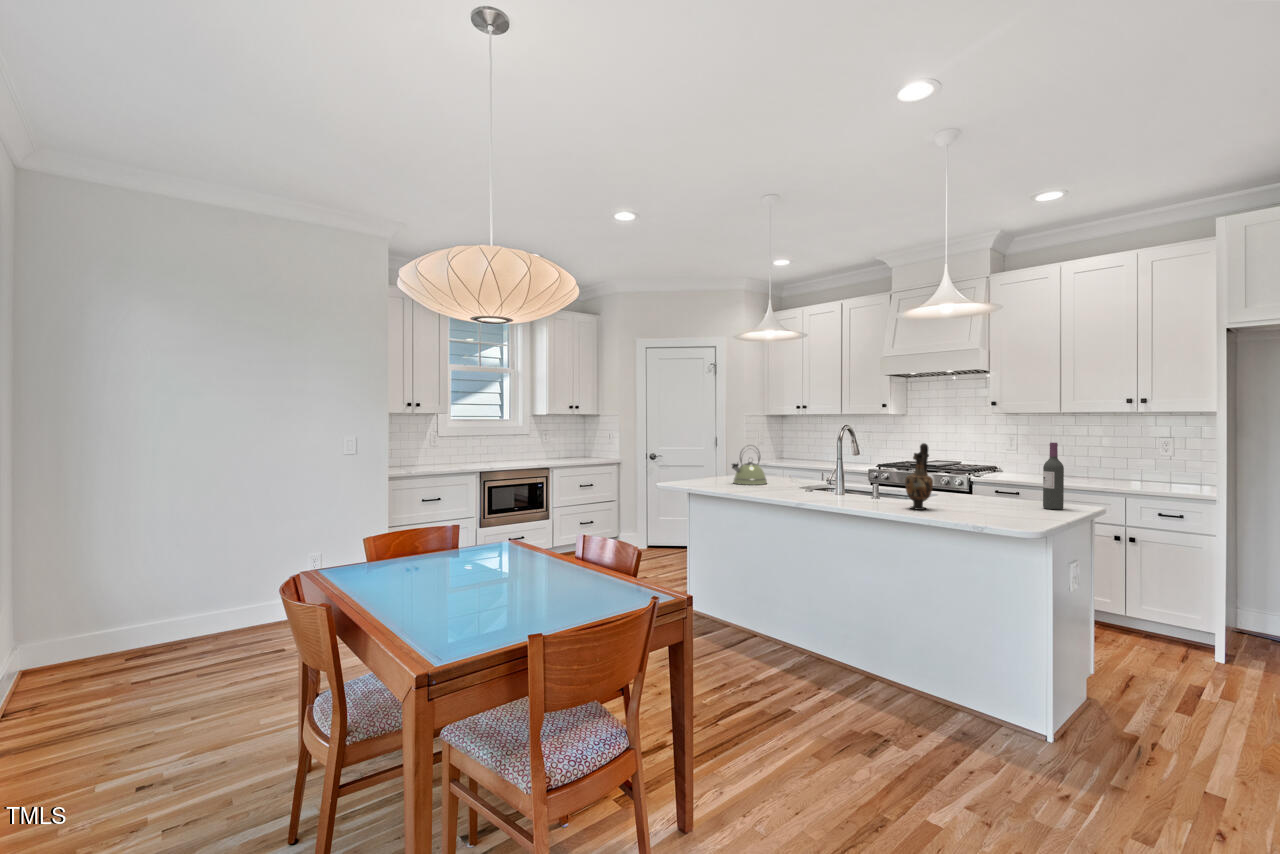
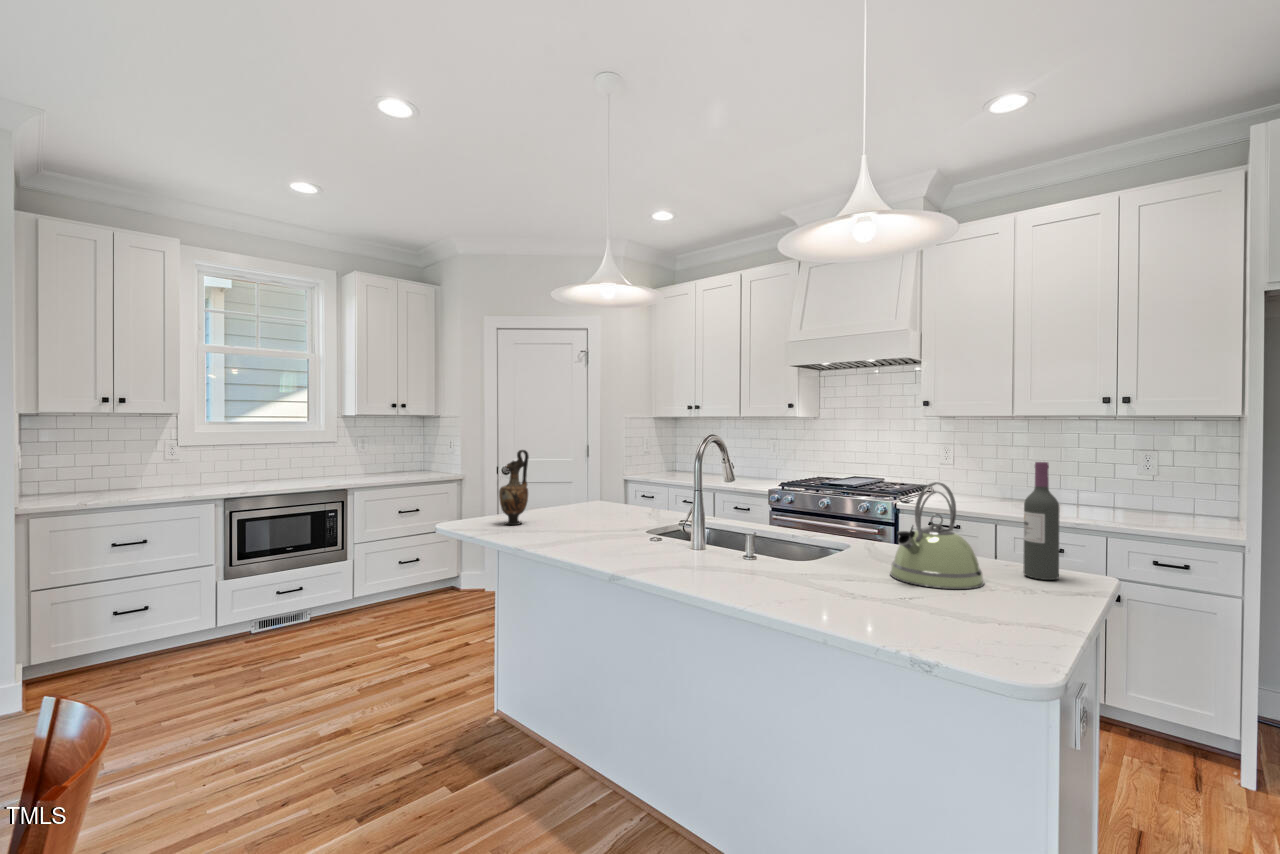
vase: present [905,443,933,510] -> present [499,450,529,525]
kettle: present [732,448,767,485] -> present [890,482,984,589]

